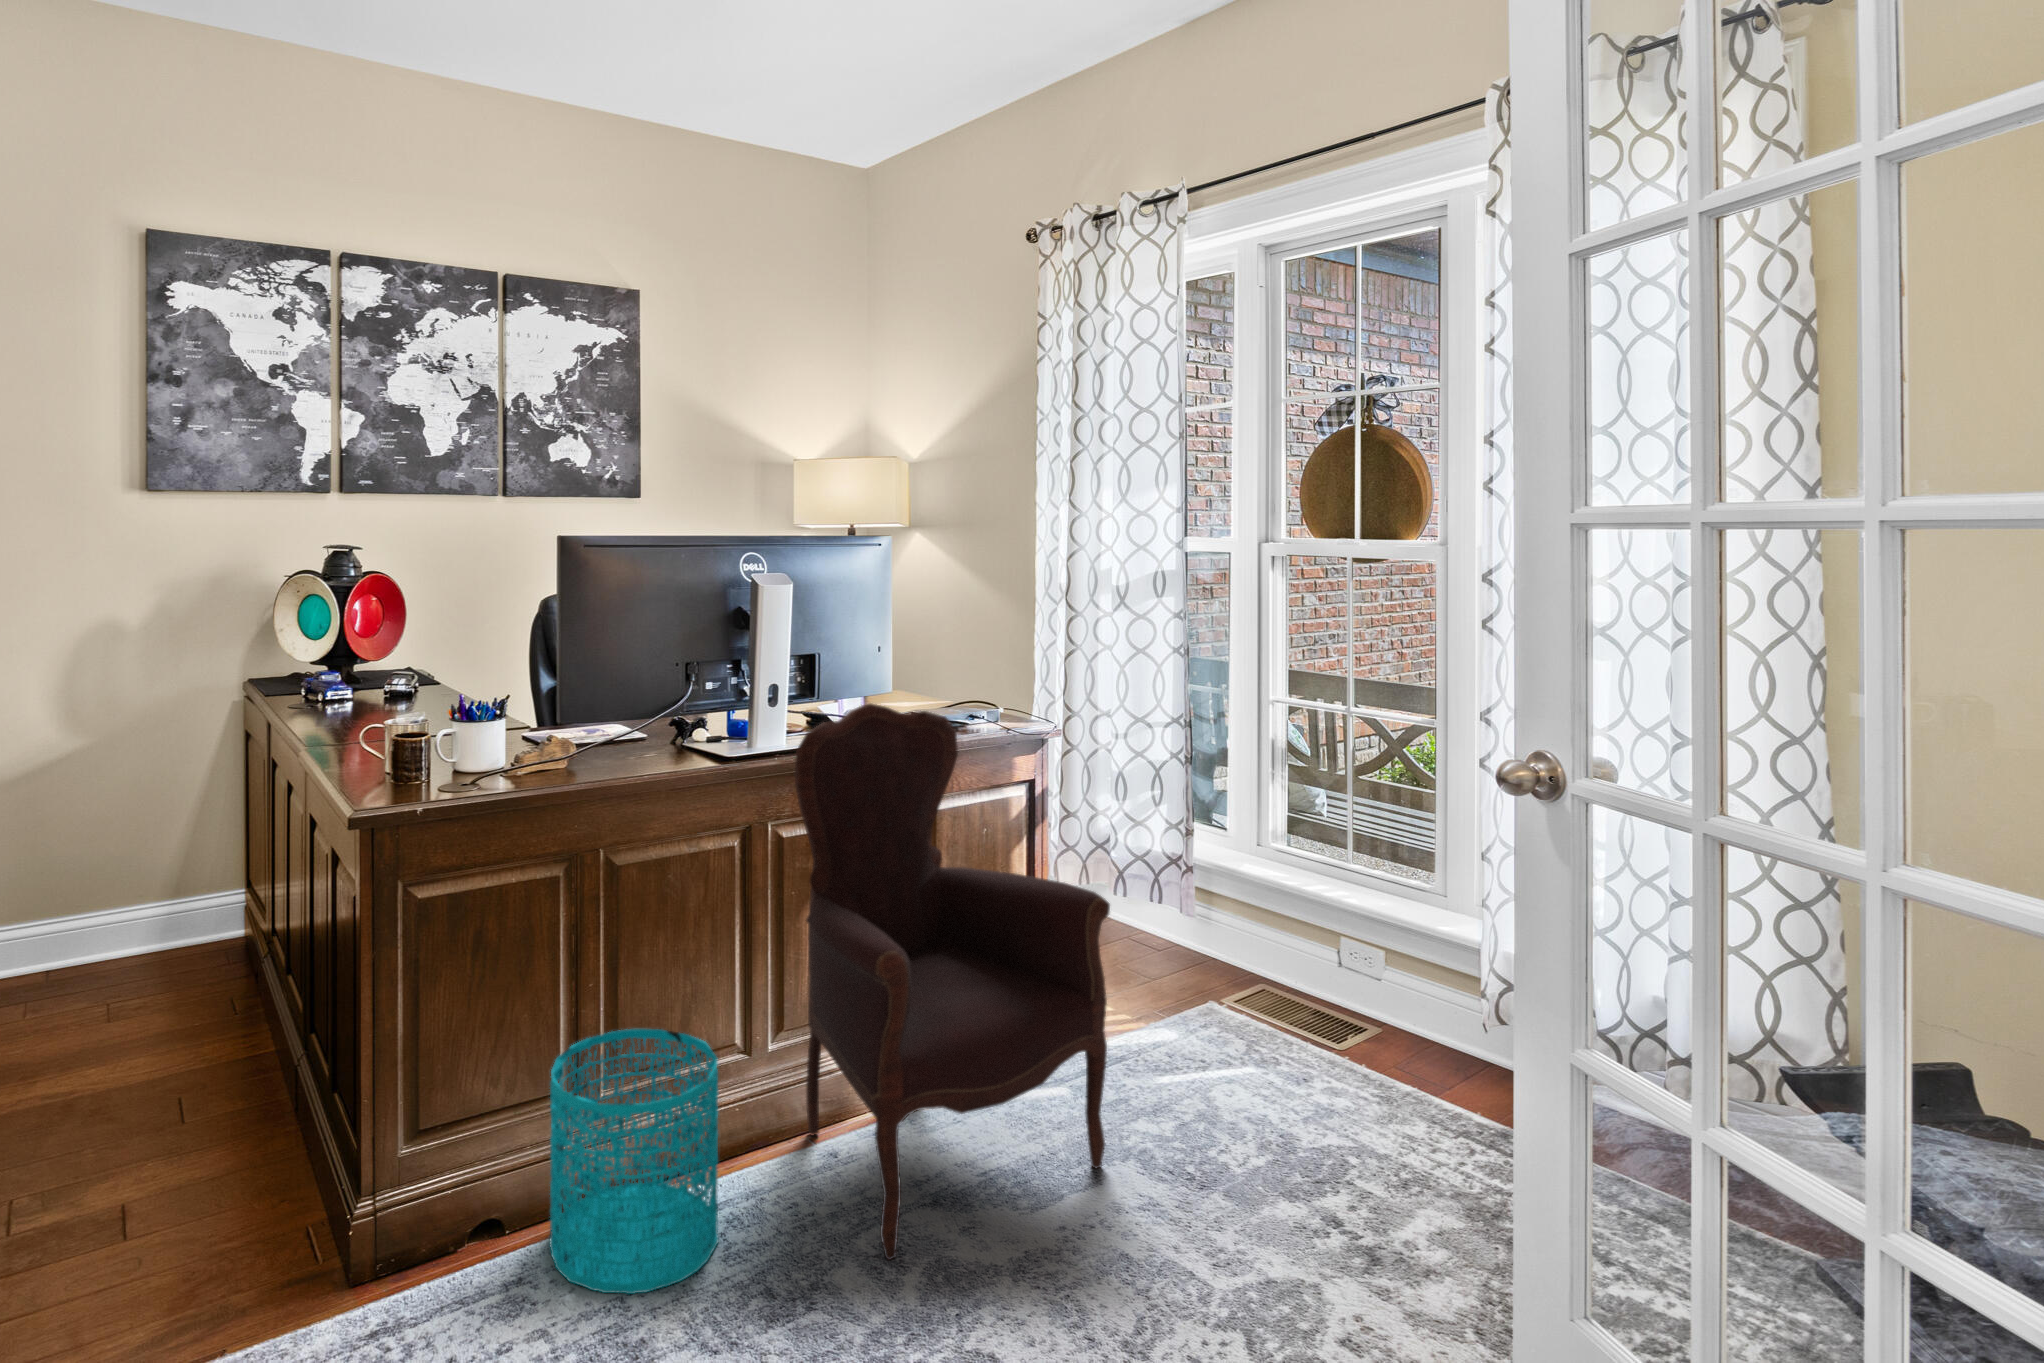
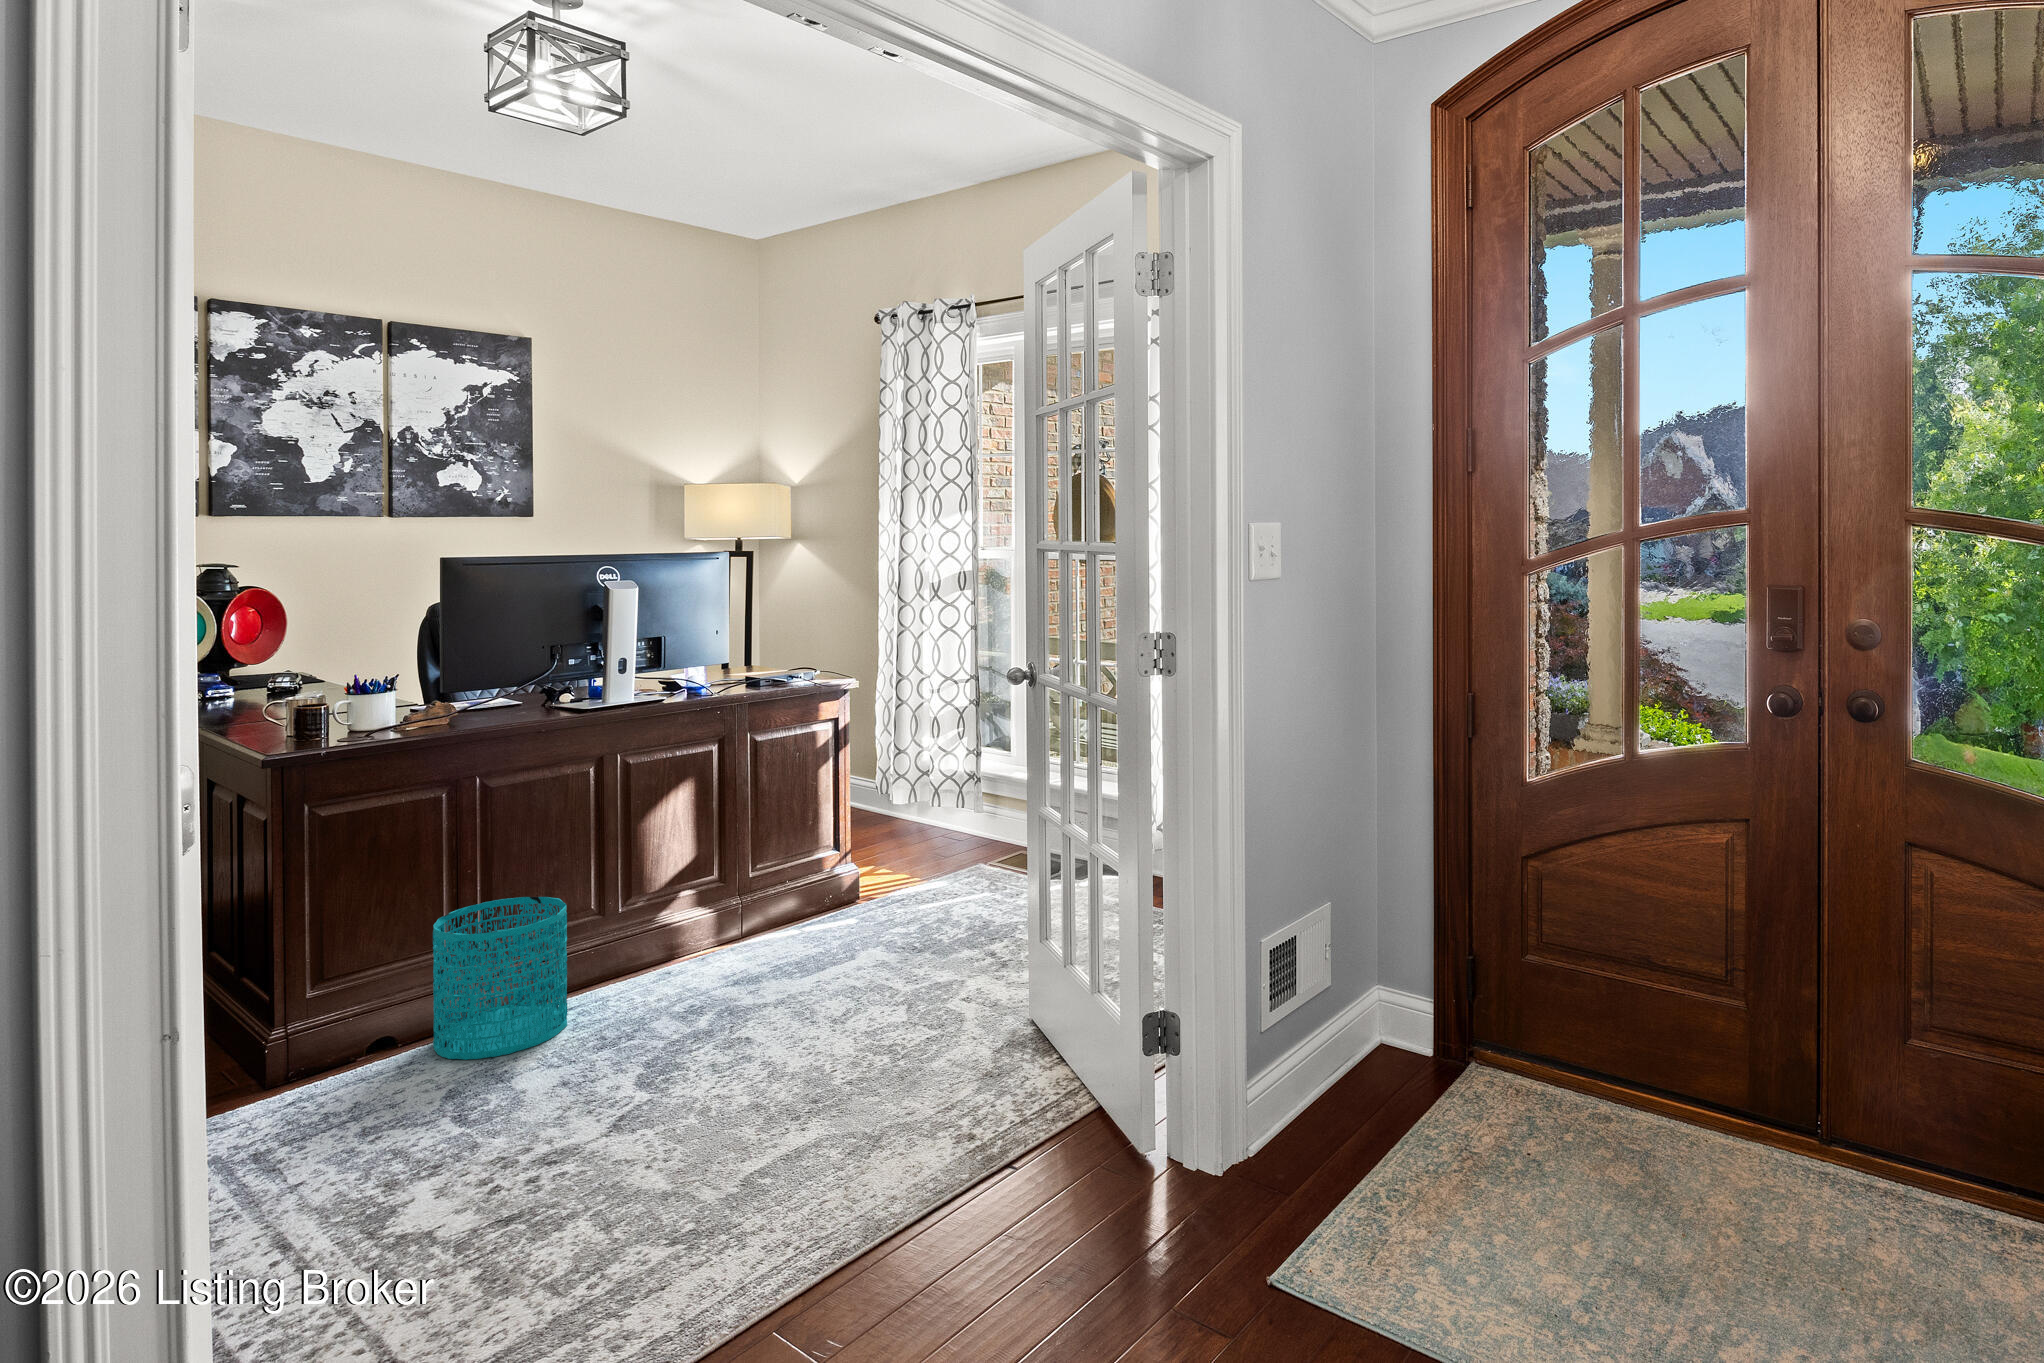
armchair: present [794,703,1110,1260] -> none [633,668,859,1014]

